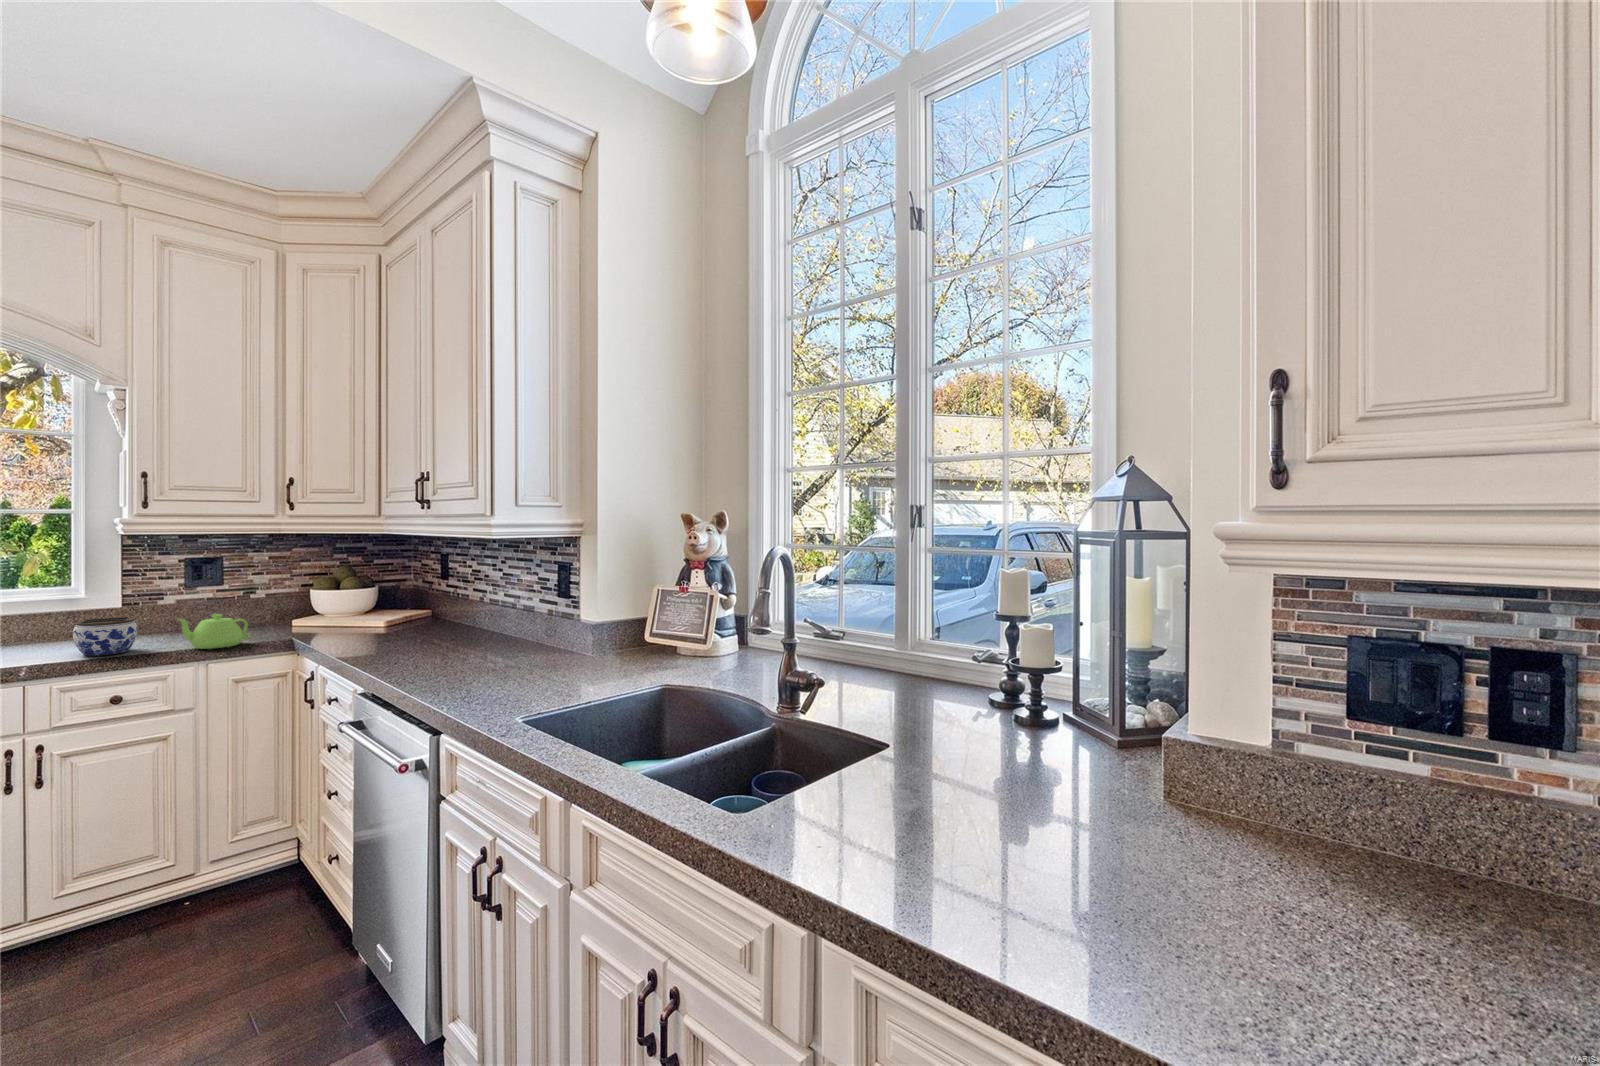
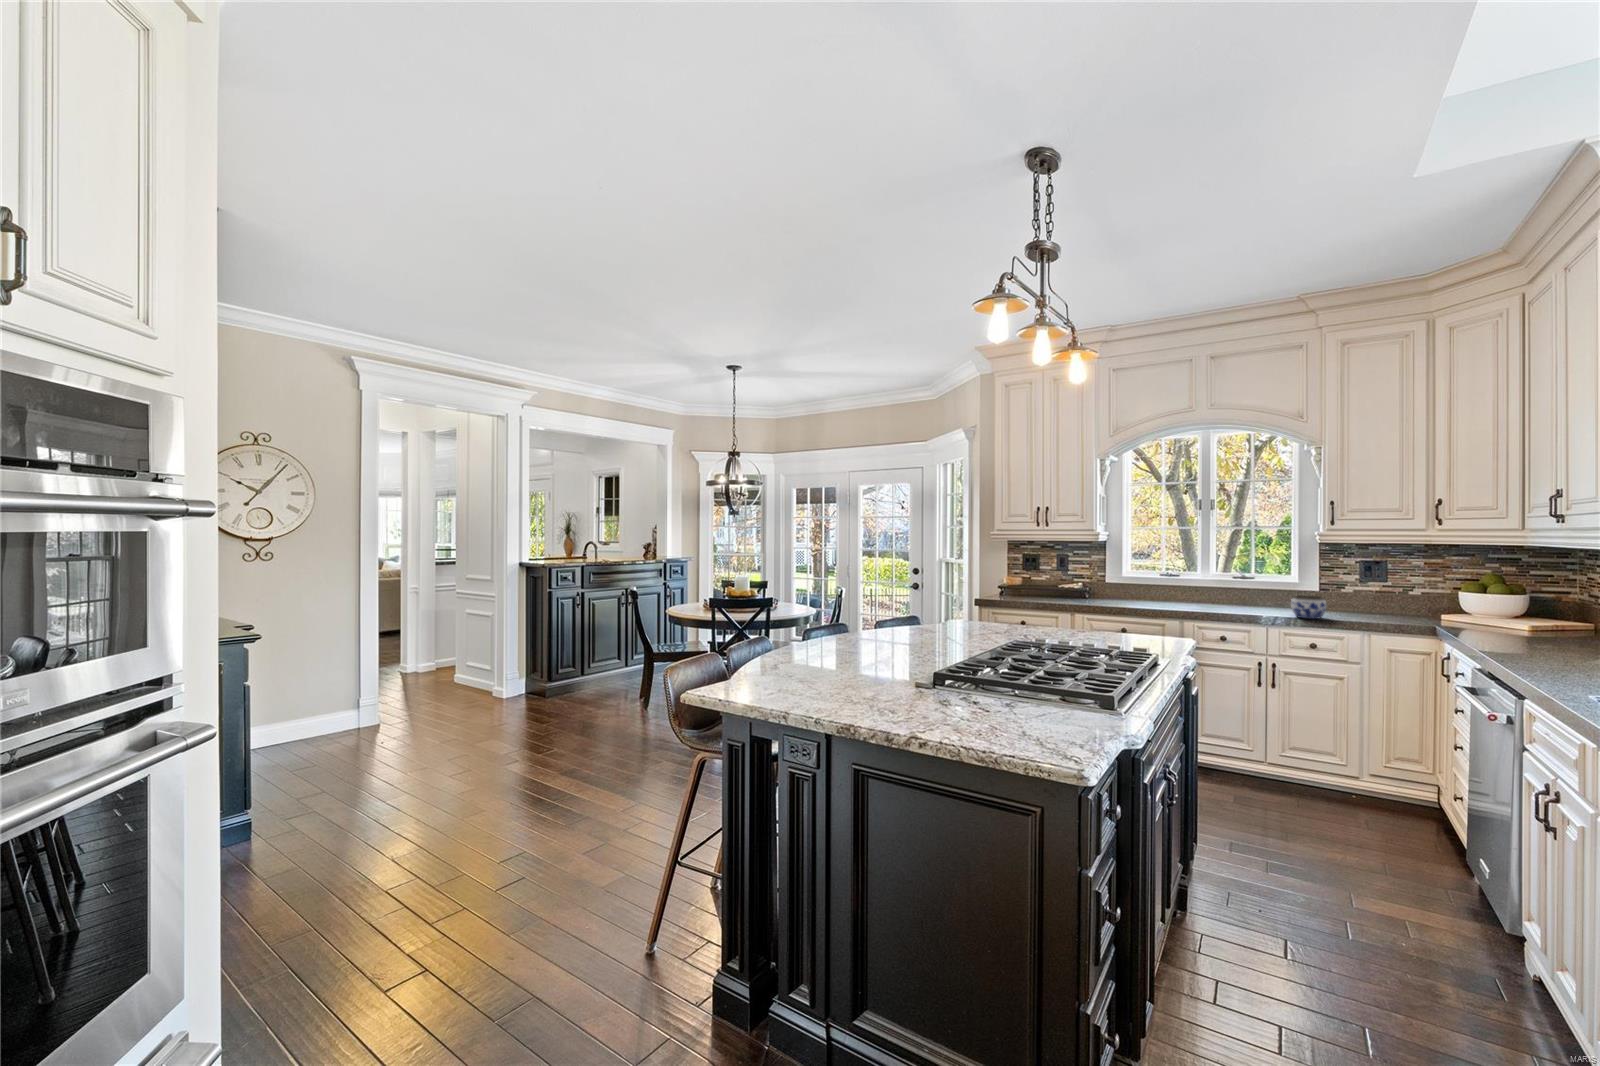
teapot: present [178,614,250,649] -> none [1350,600,1403,625]

